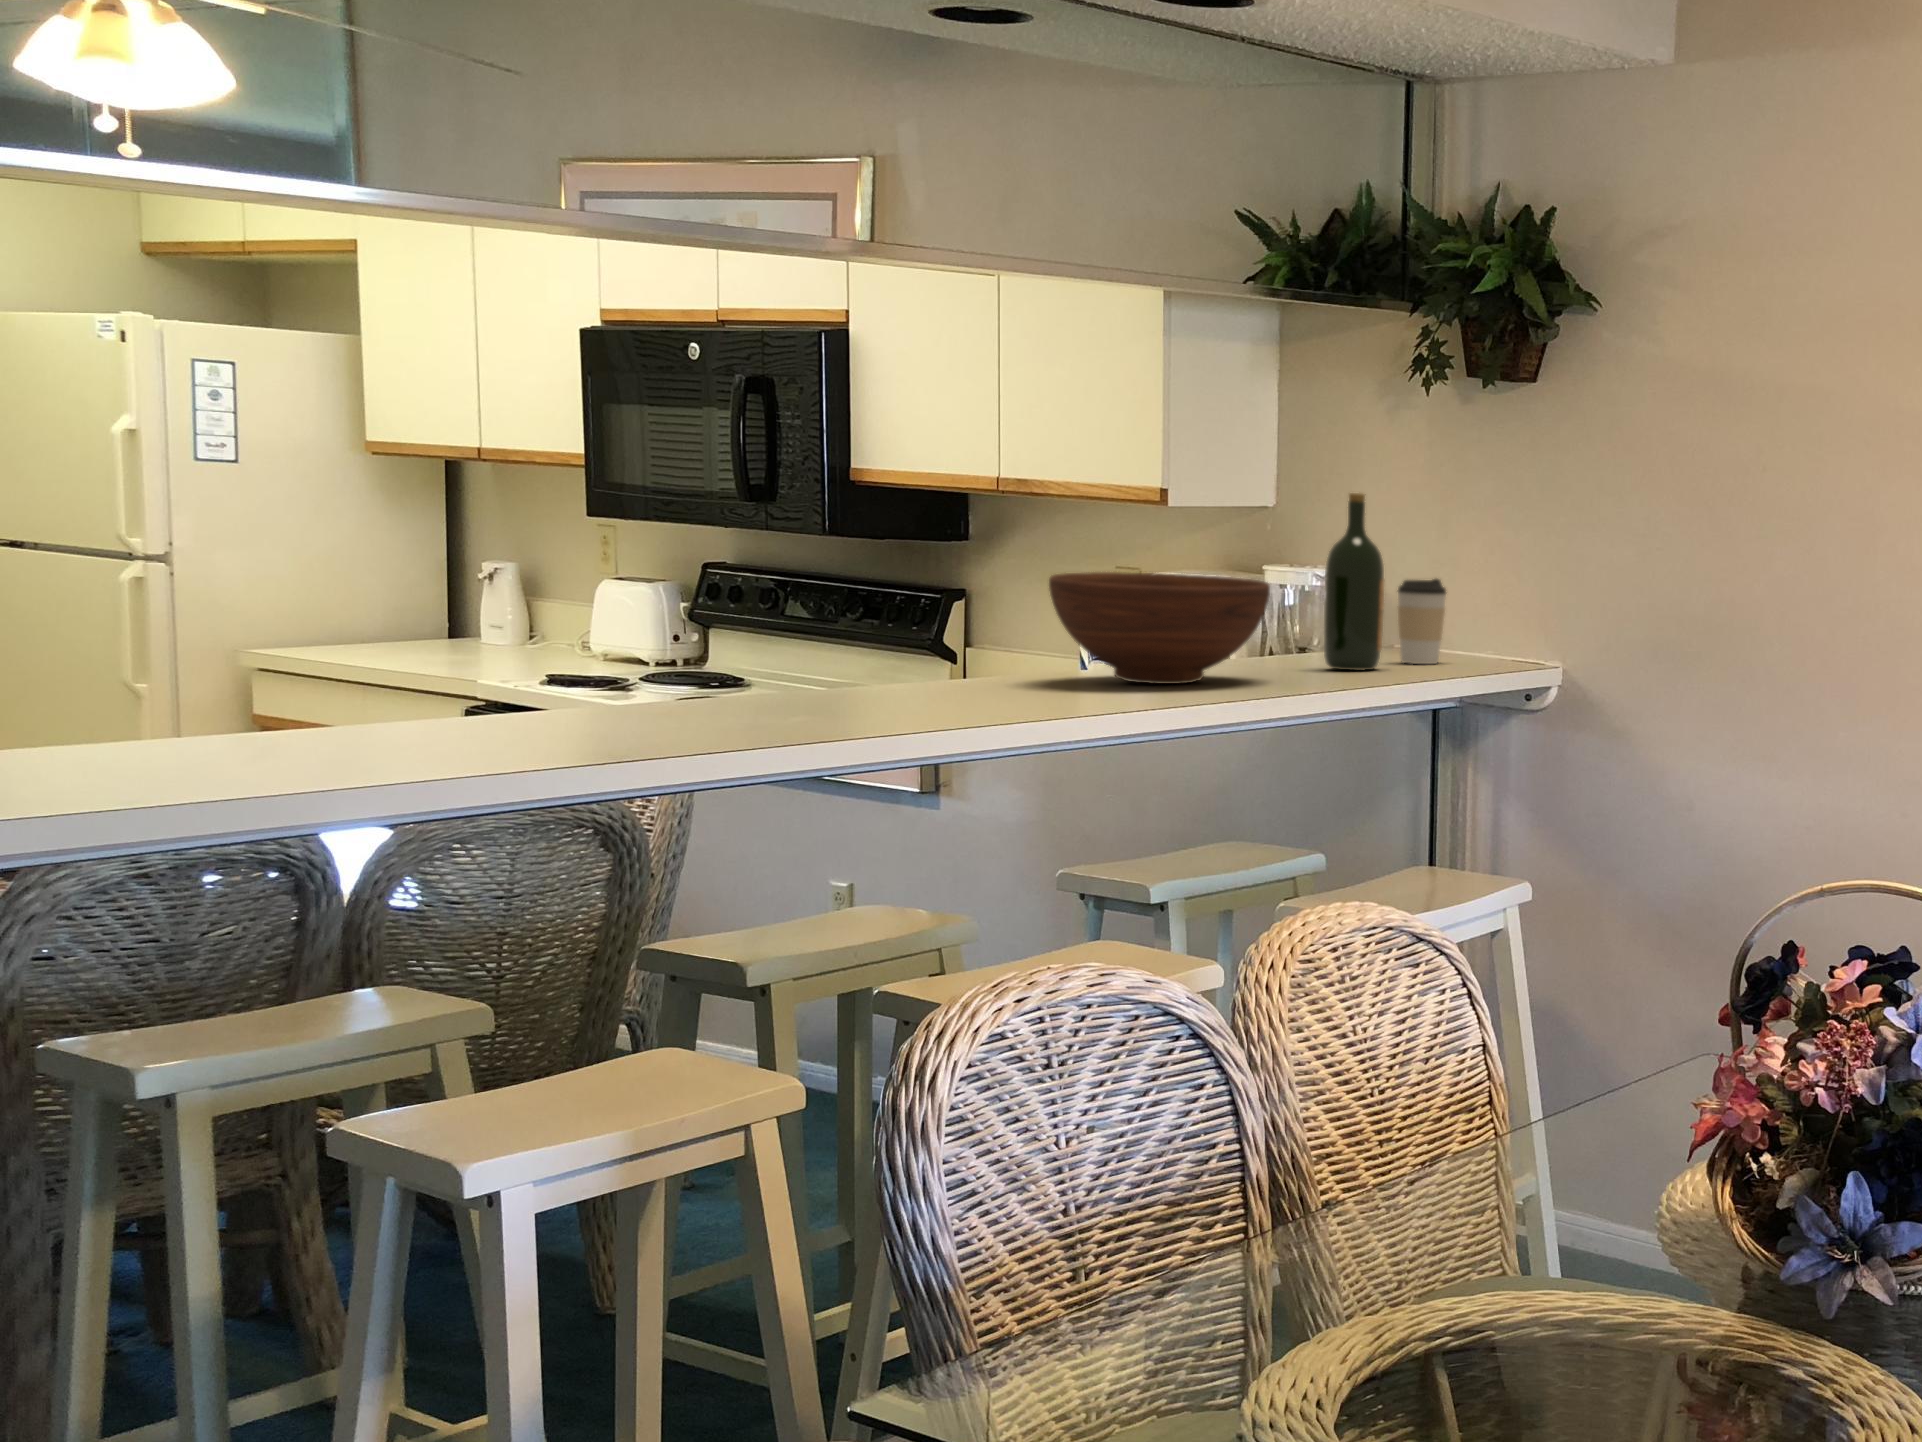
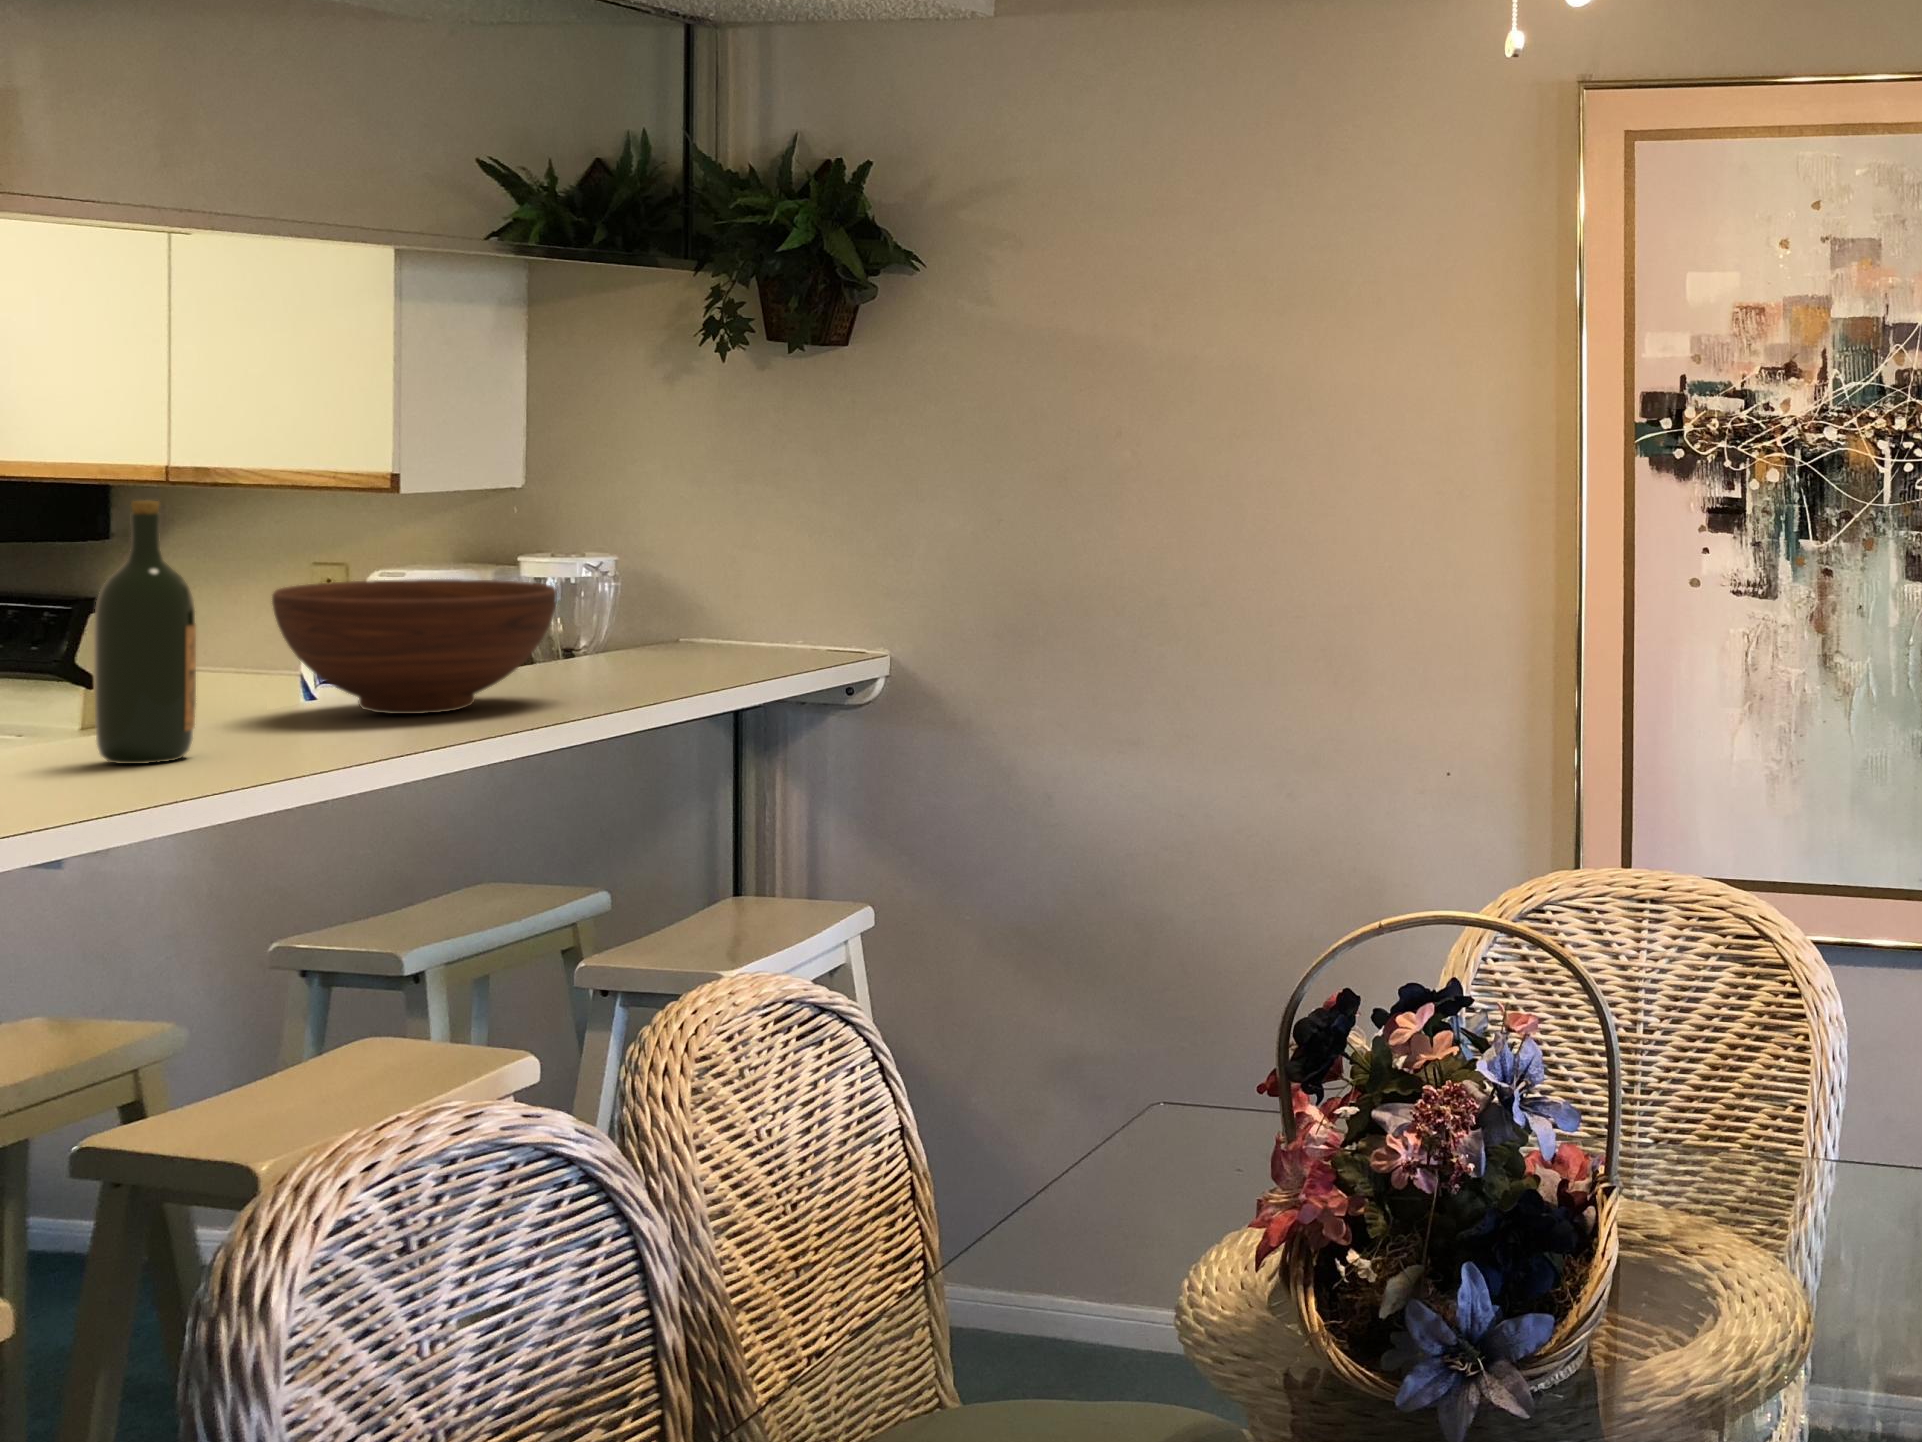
wine bottle: present [1324,493,1384,671] -> present [94,501,196,764]
coffee cup: present [1398,579,1446,664] -> none [694,567,754,666]

